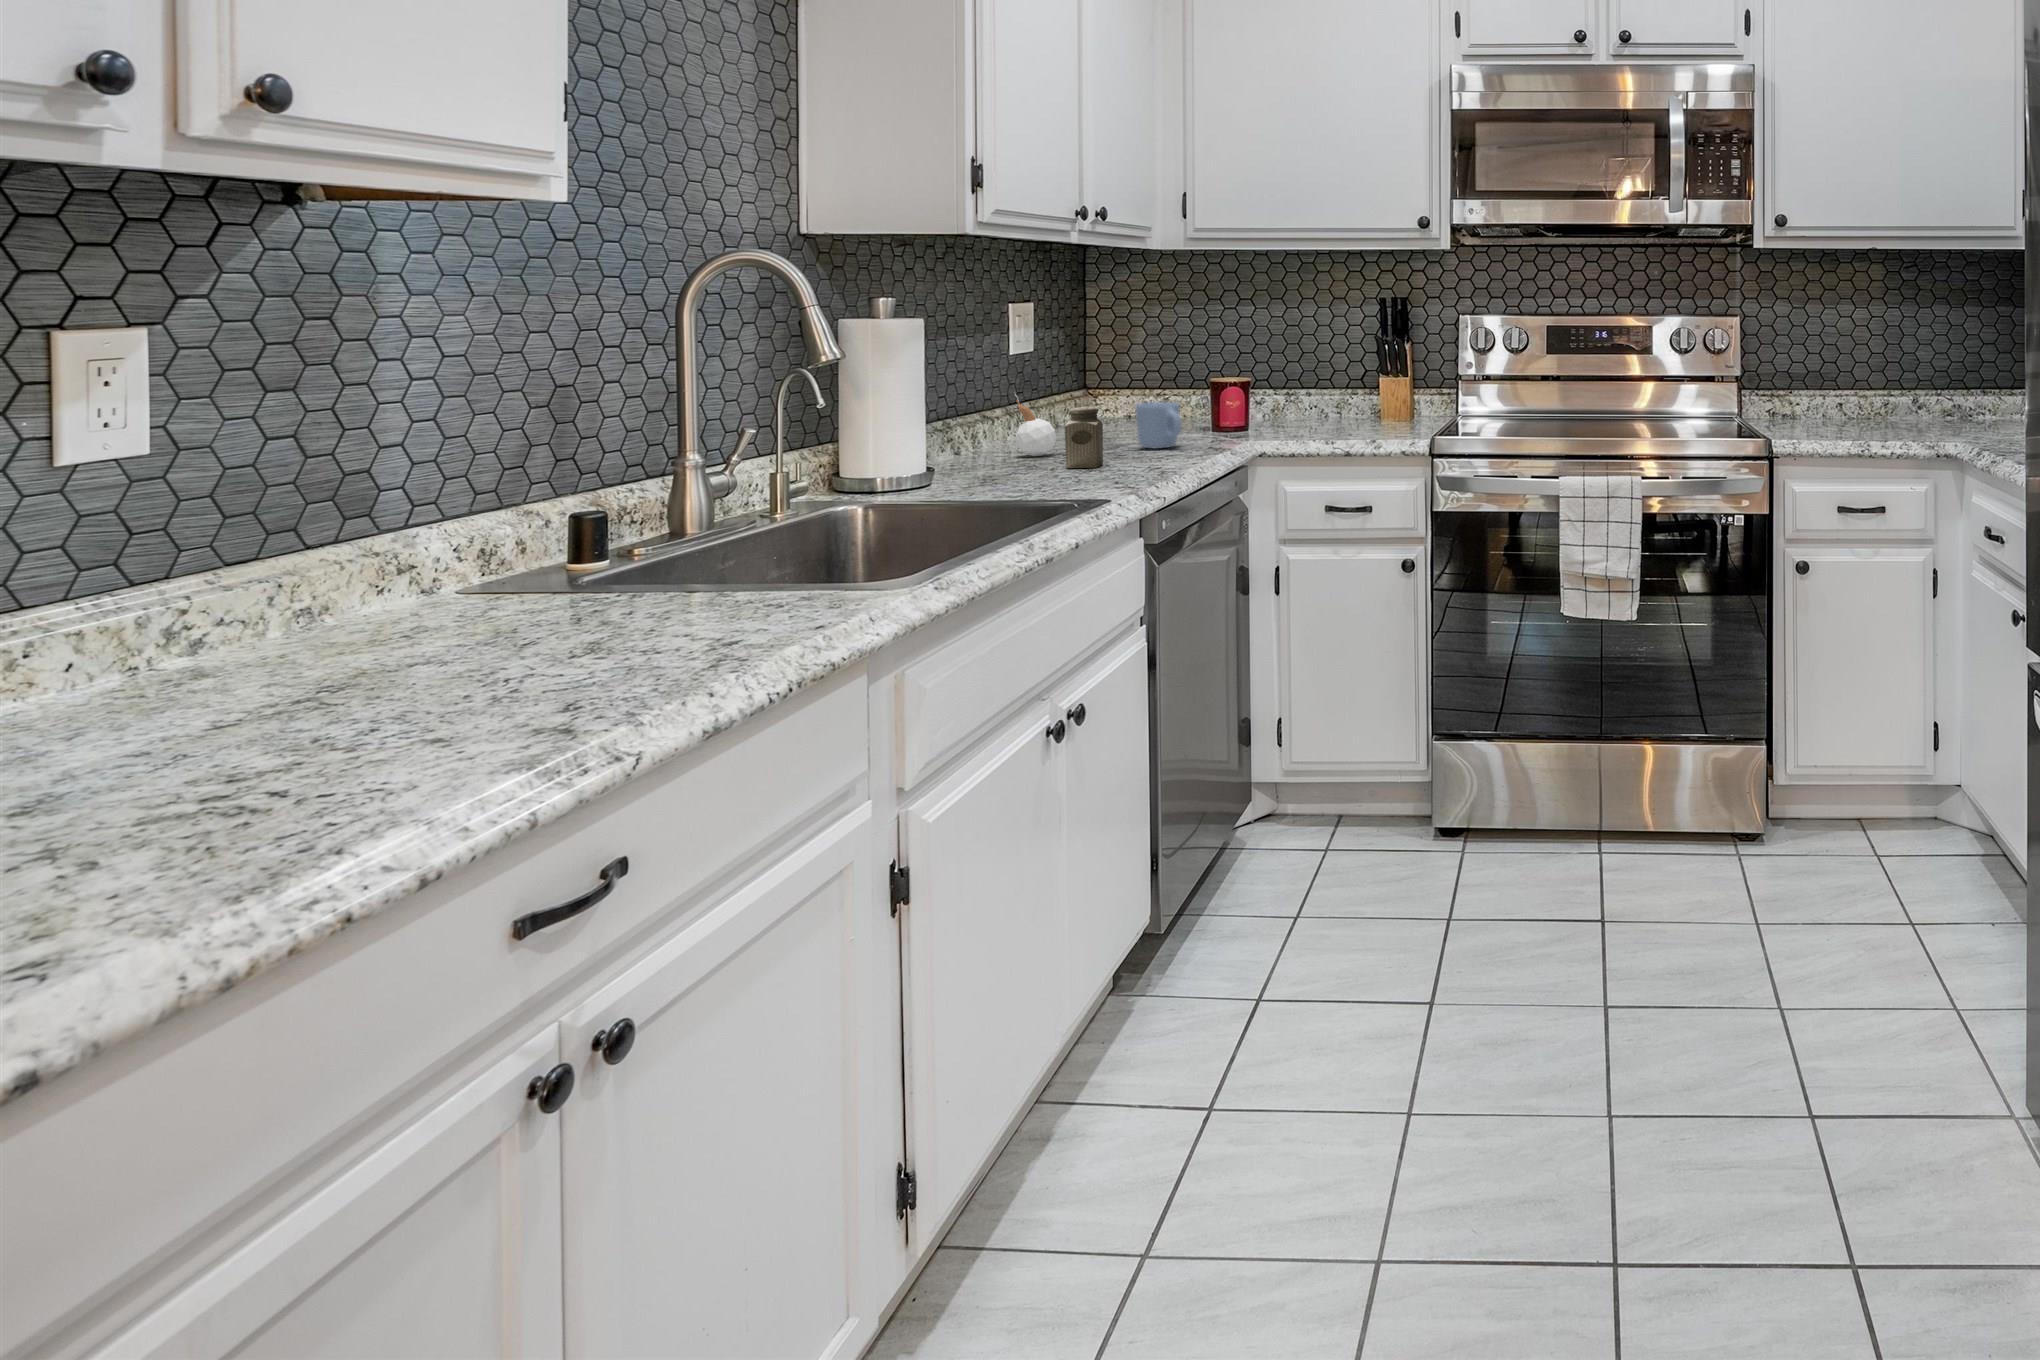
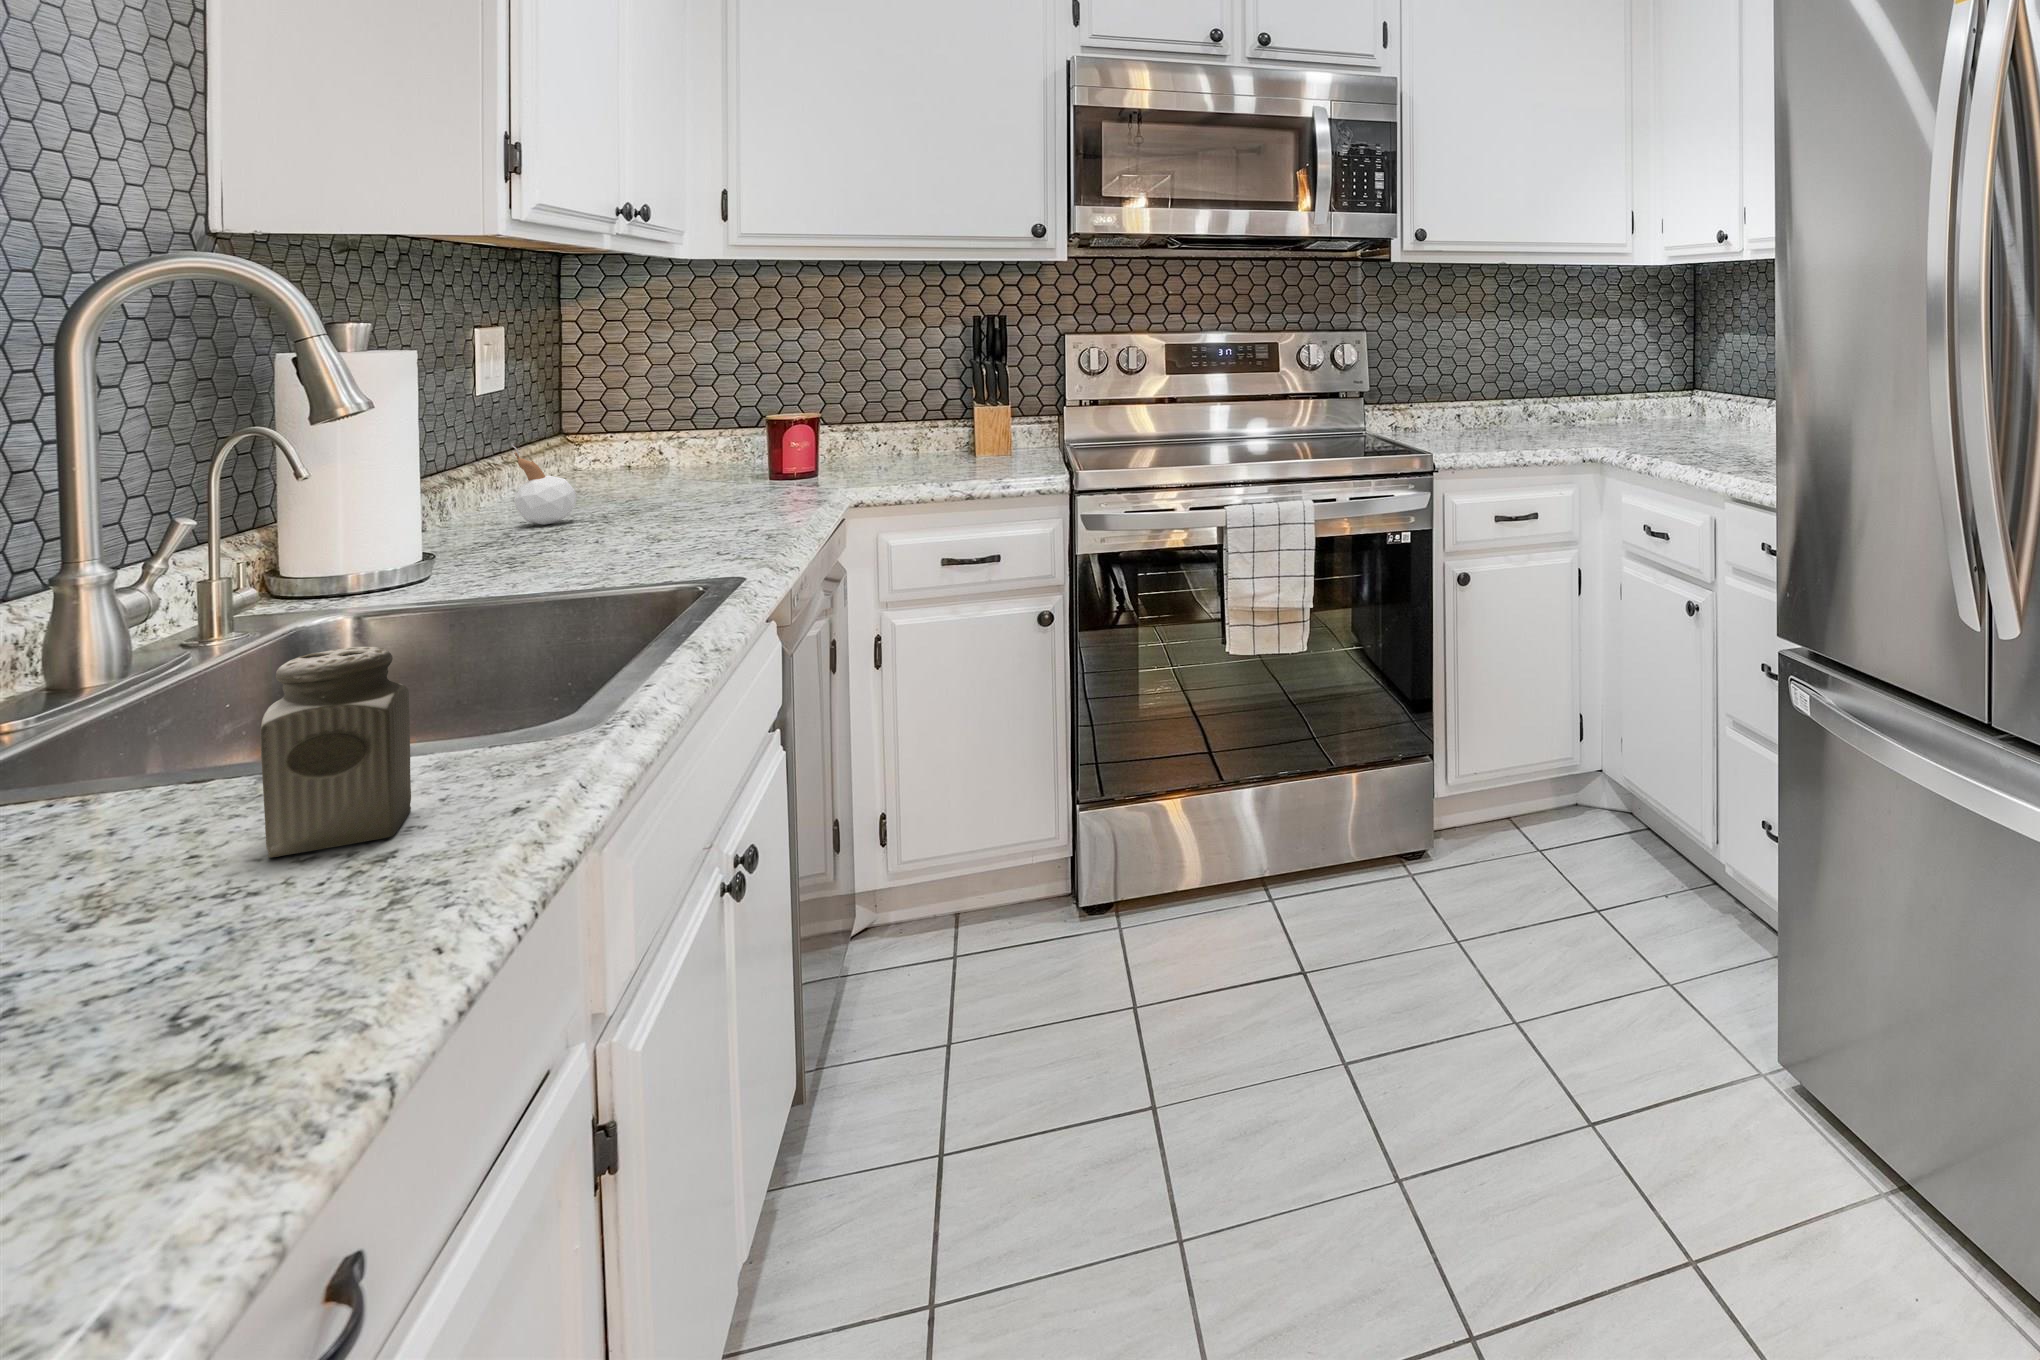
mug: present [1135,402,1181,449] -> none [687,446,758,504]
salt shaker: present [1065,407,1103,468] -> present [260,647,411,857]

